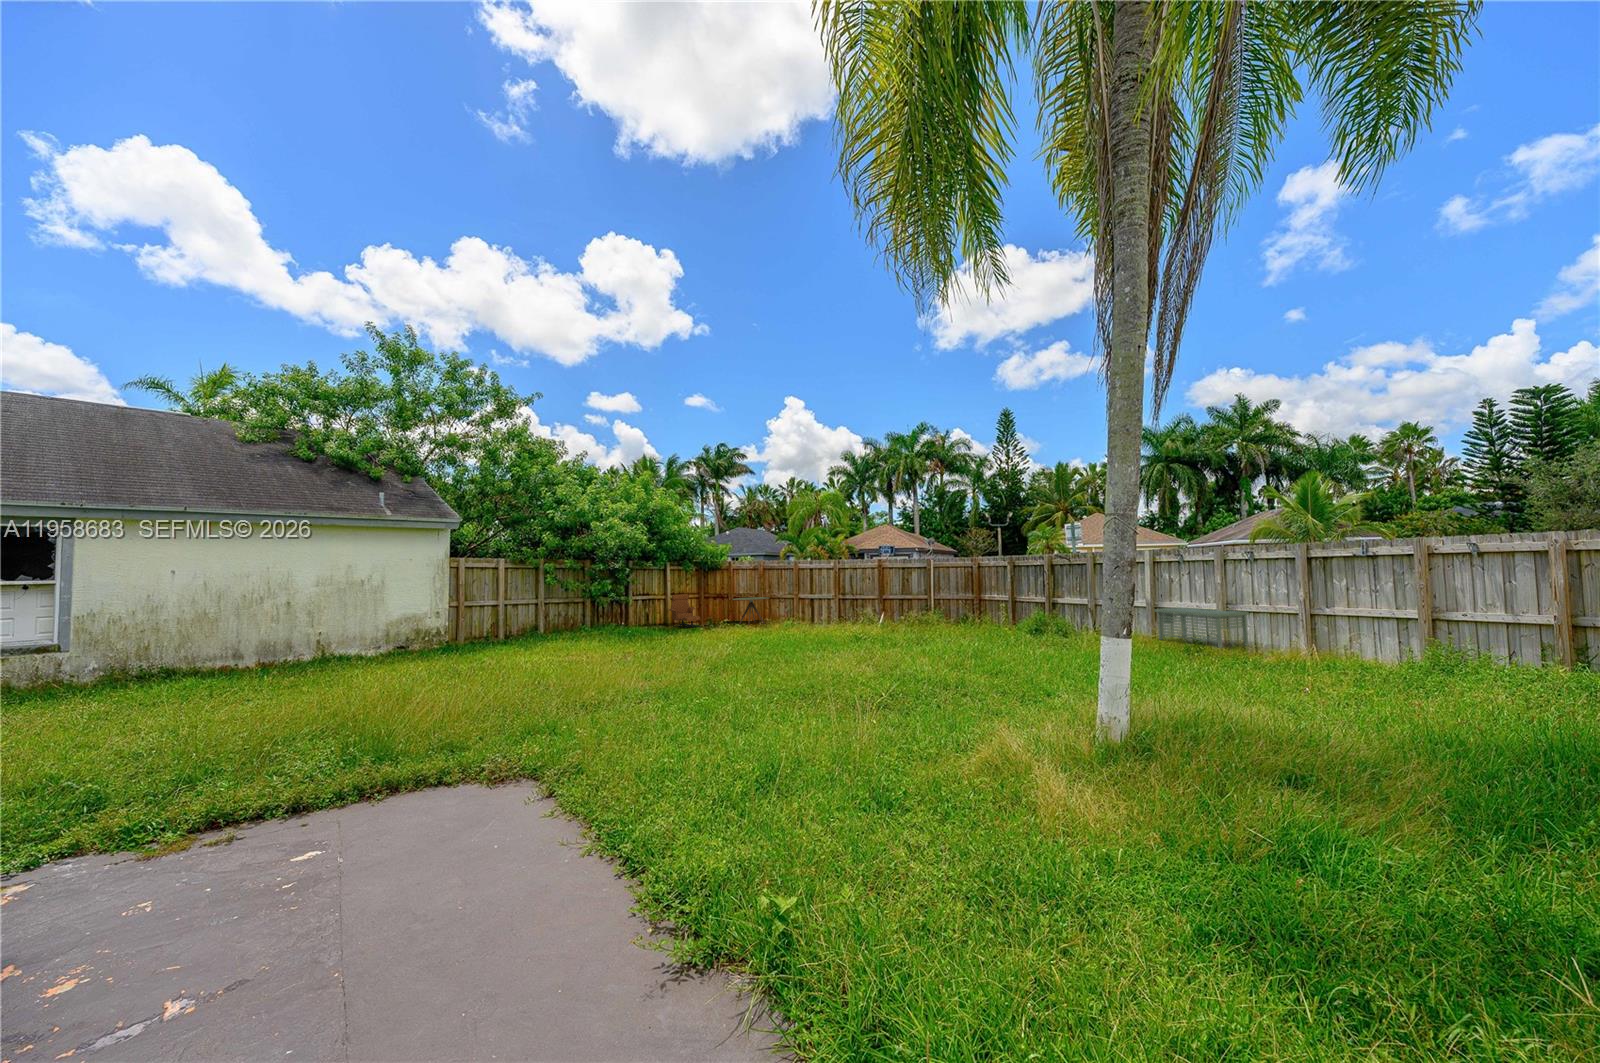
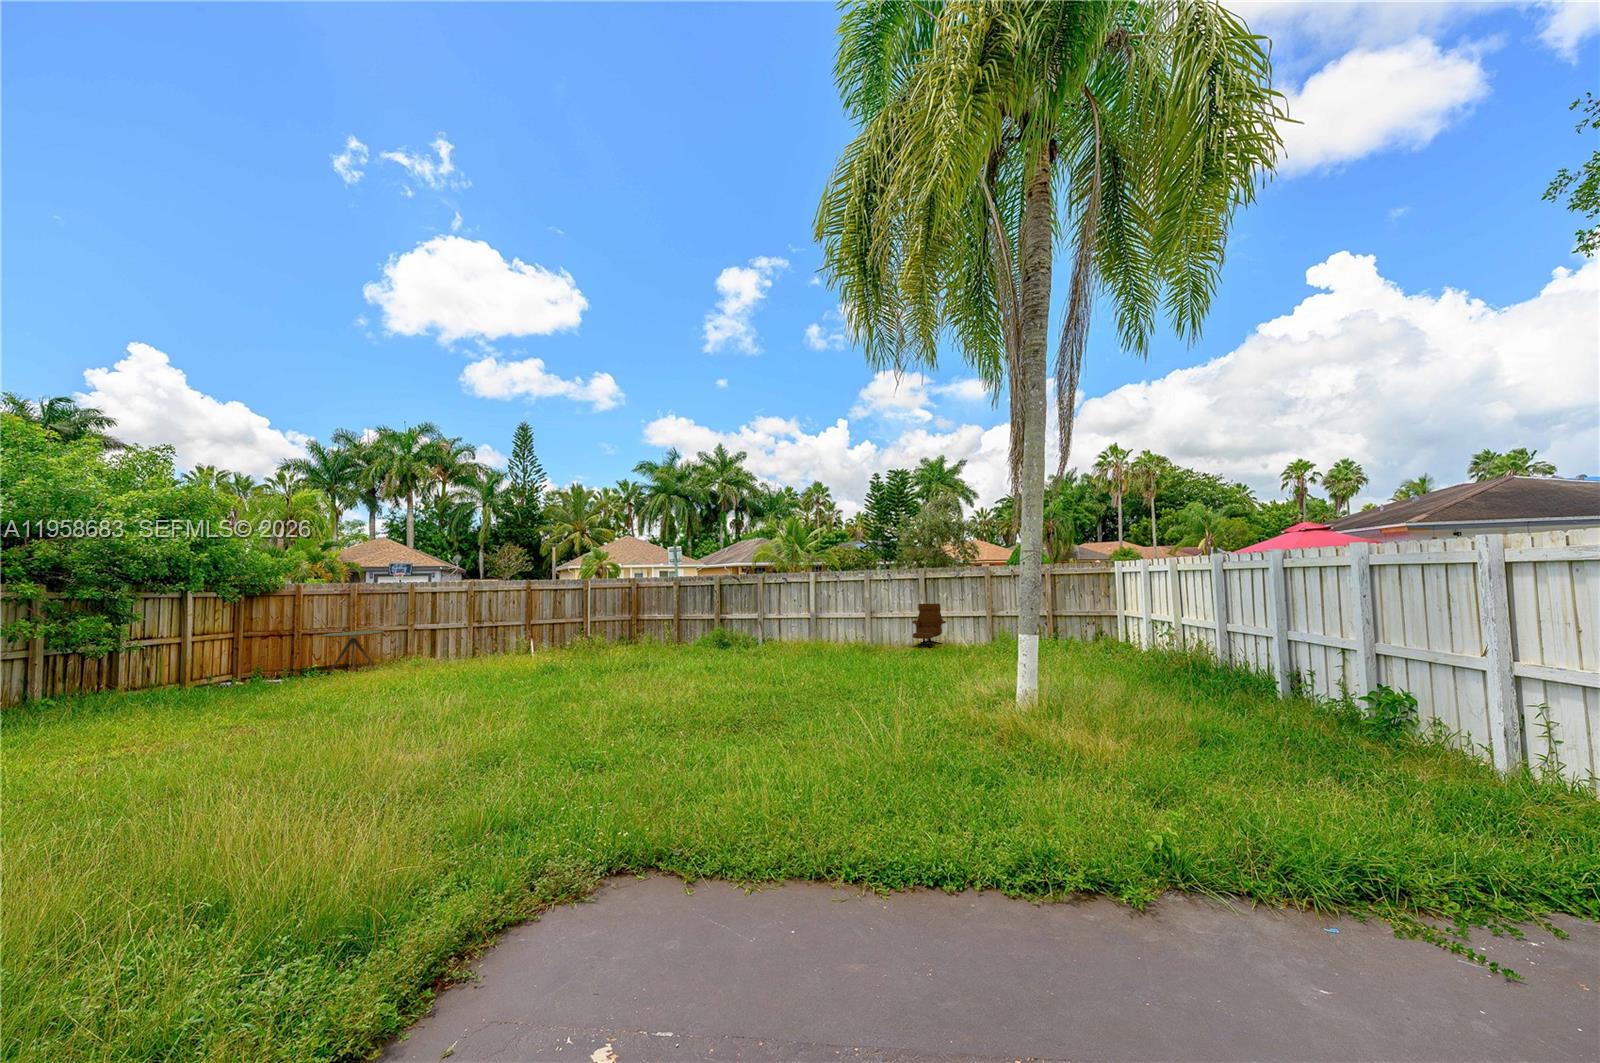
lounge chair: present [669,594,700,628] -> present [912,604,946,648]
storage bench: present [1154,607,1249,648] -> none [826,617,888,645]

